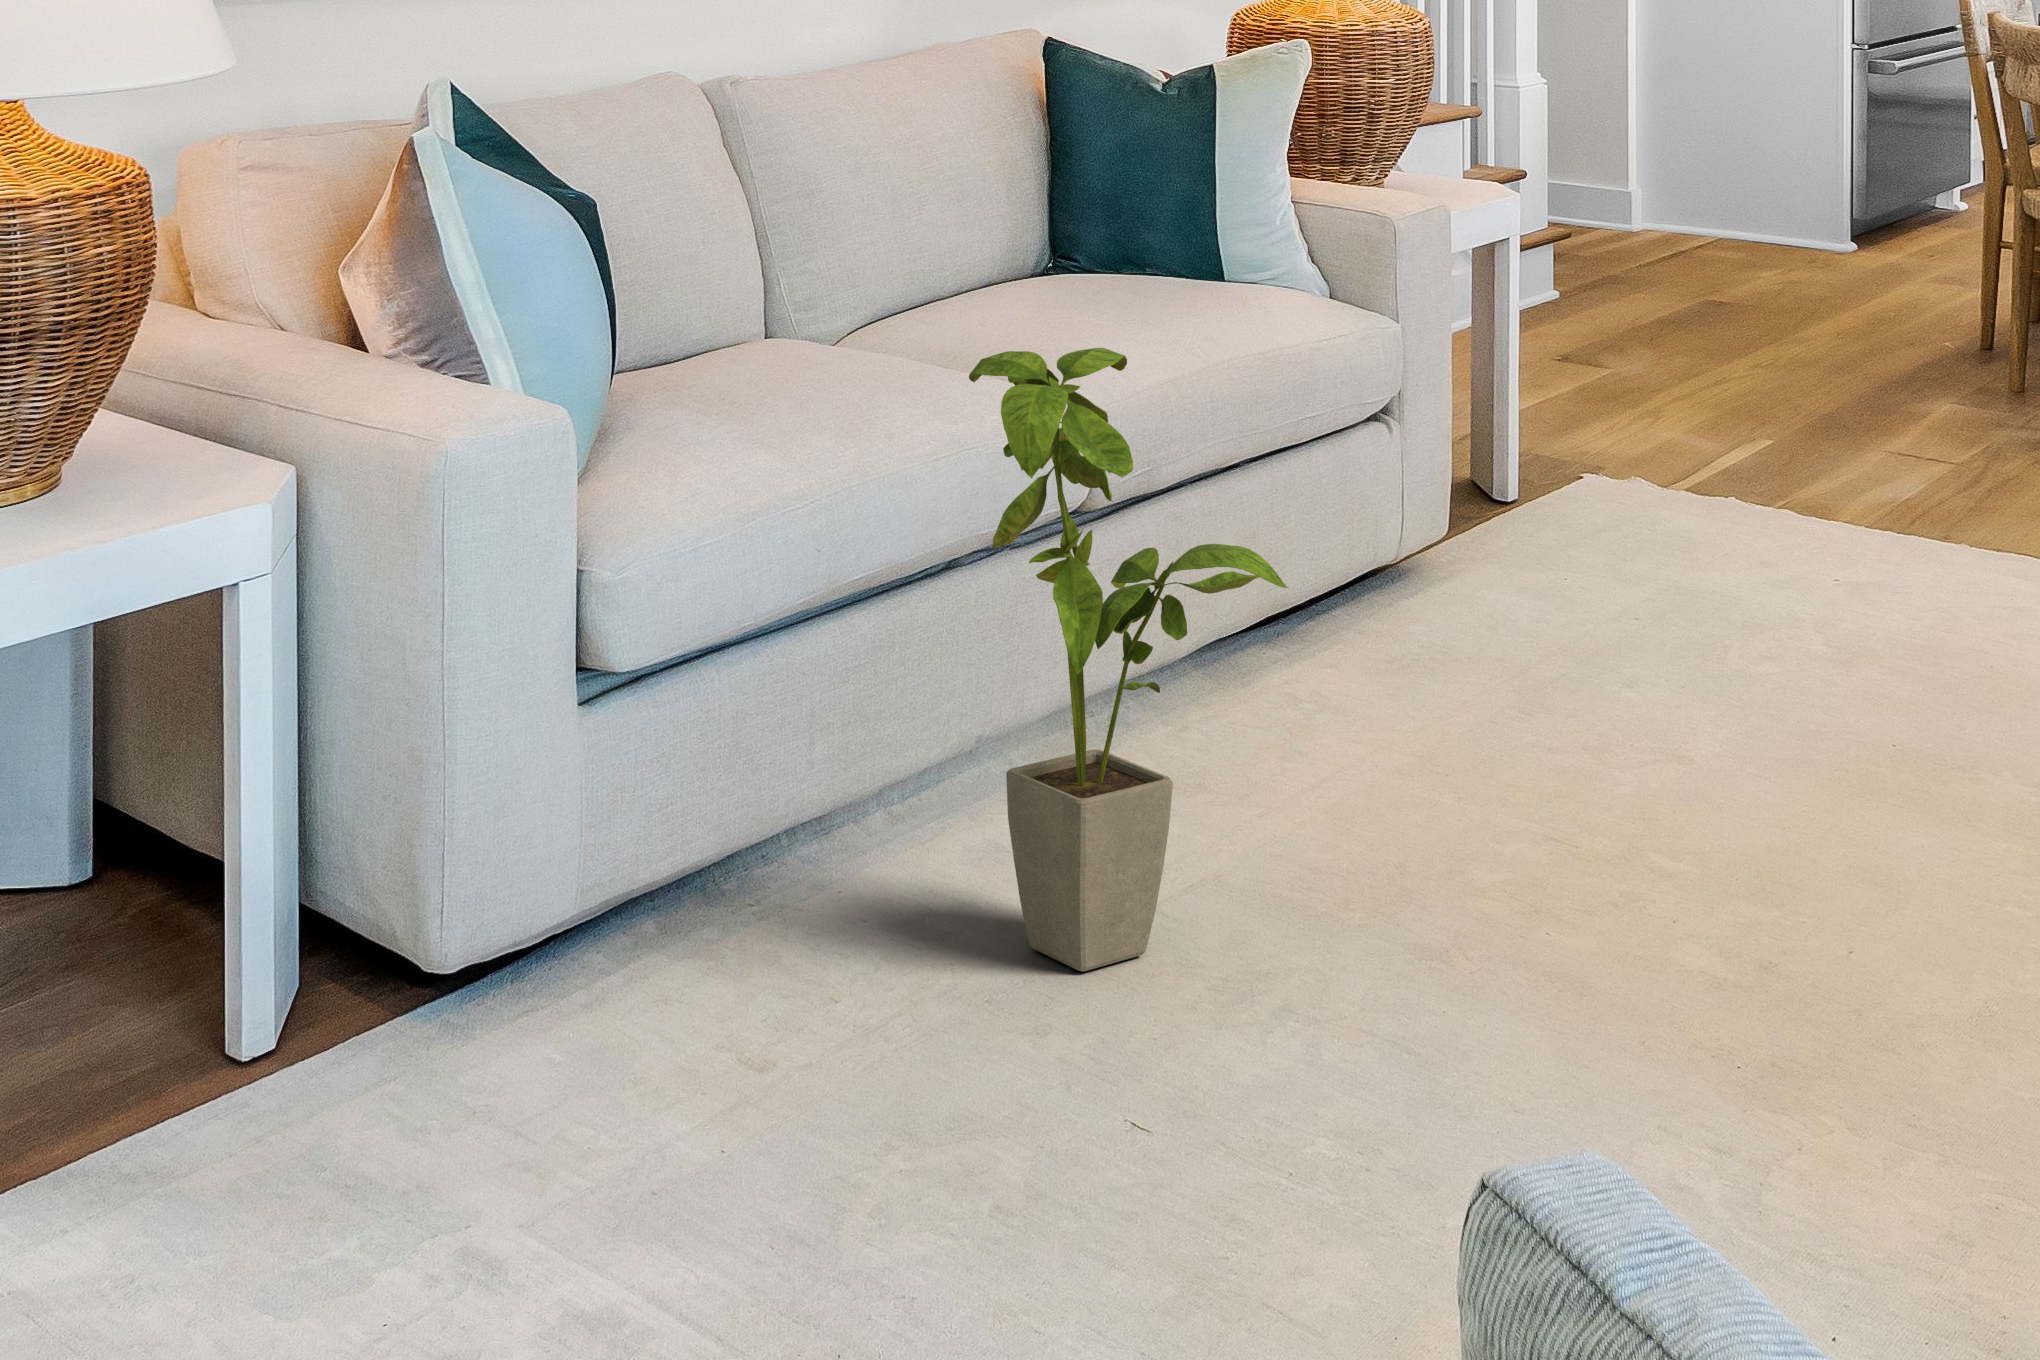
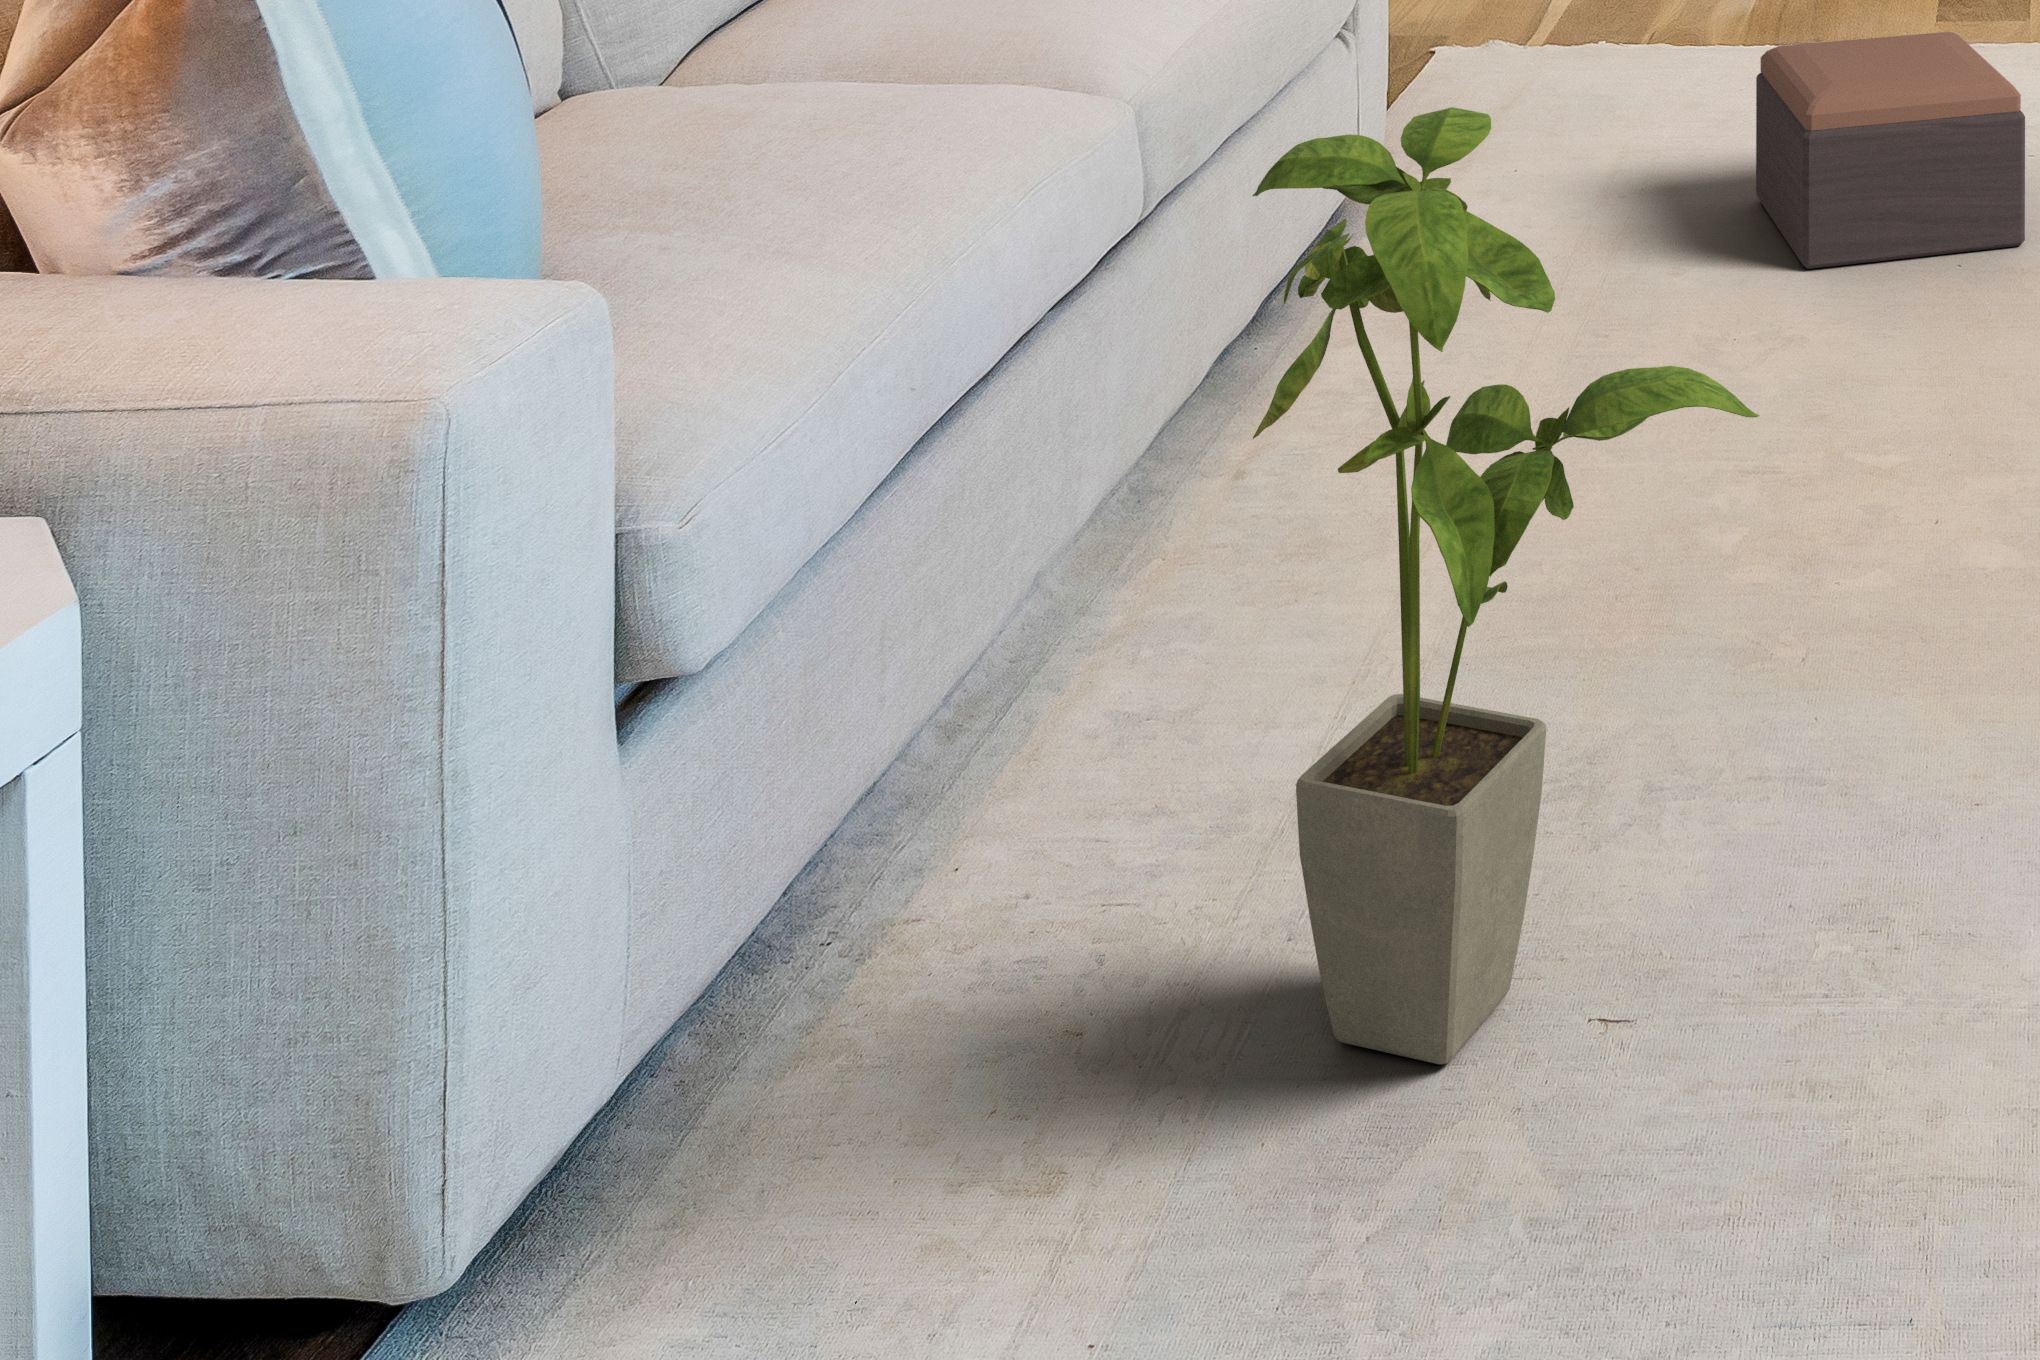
footstool: none [1734,474,1950,677] -> present [1756,32,2025,269]

